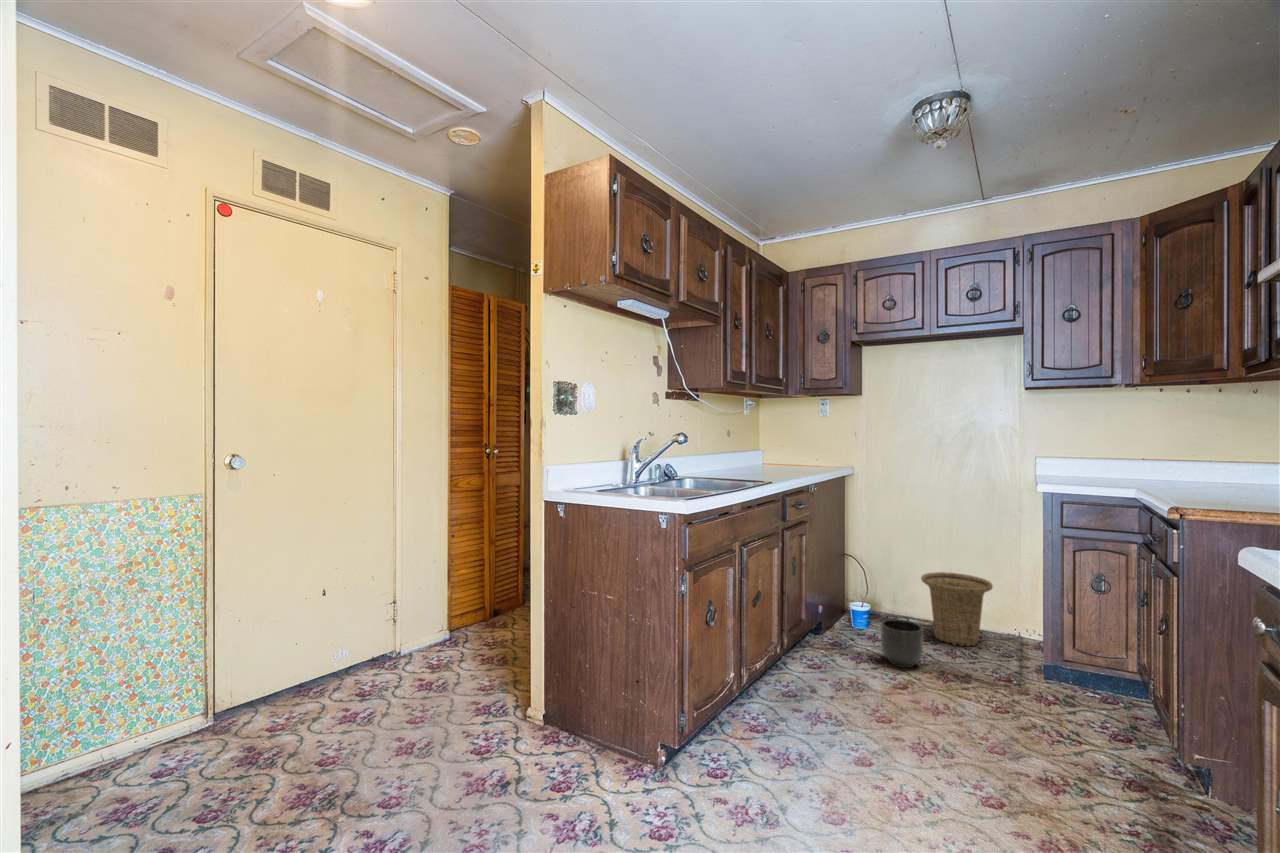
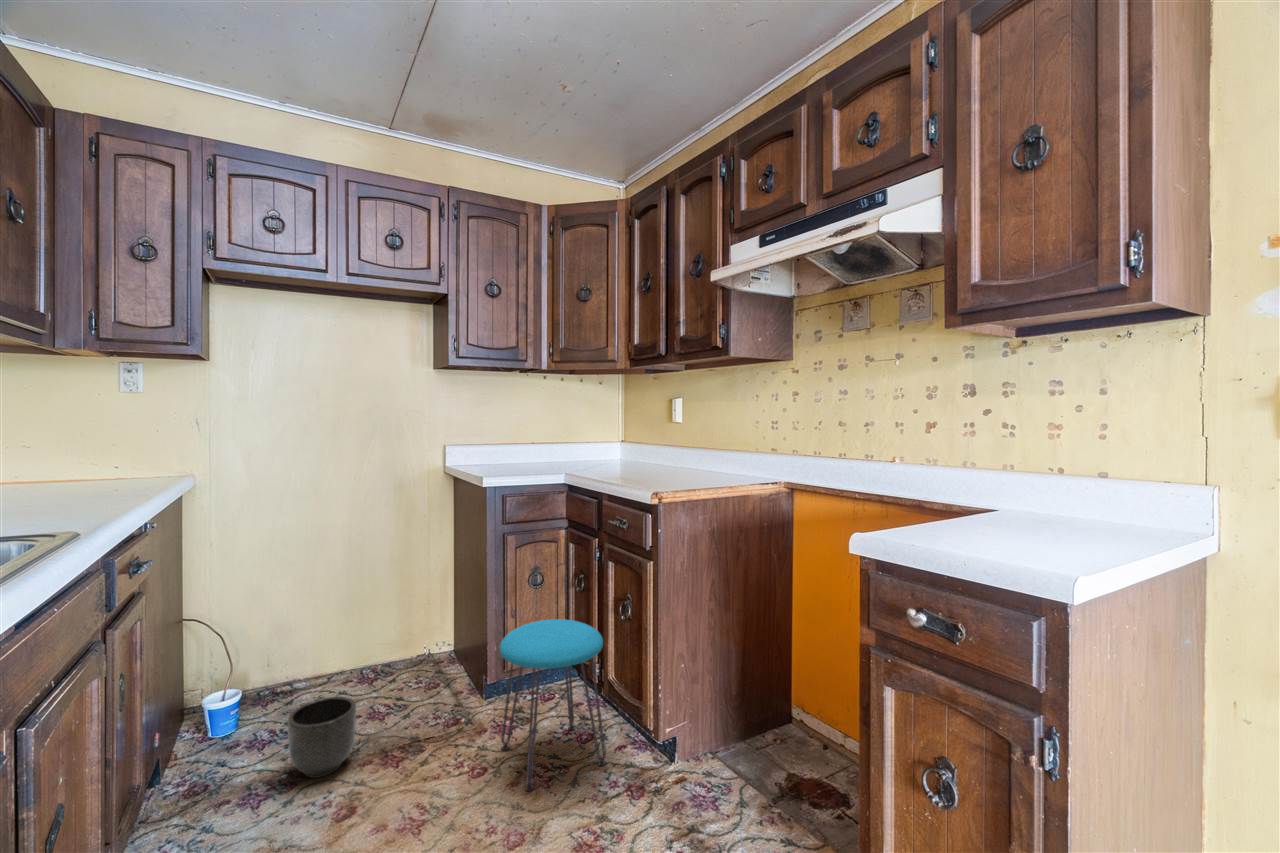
basket: present [921,572,993,646] -> none [320,599,411,701]
stool: none [1021,613,1135,762] -> present [500,619,606,791]

